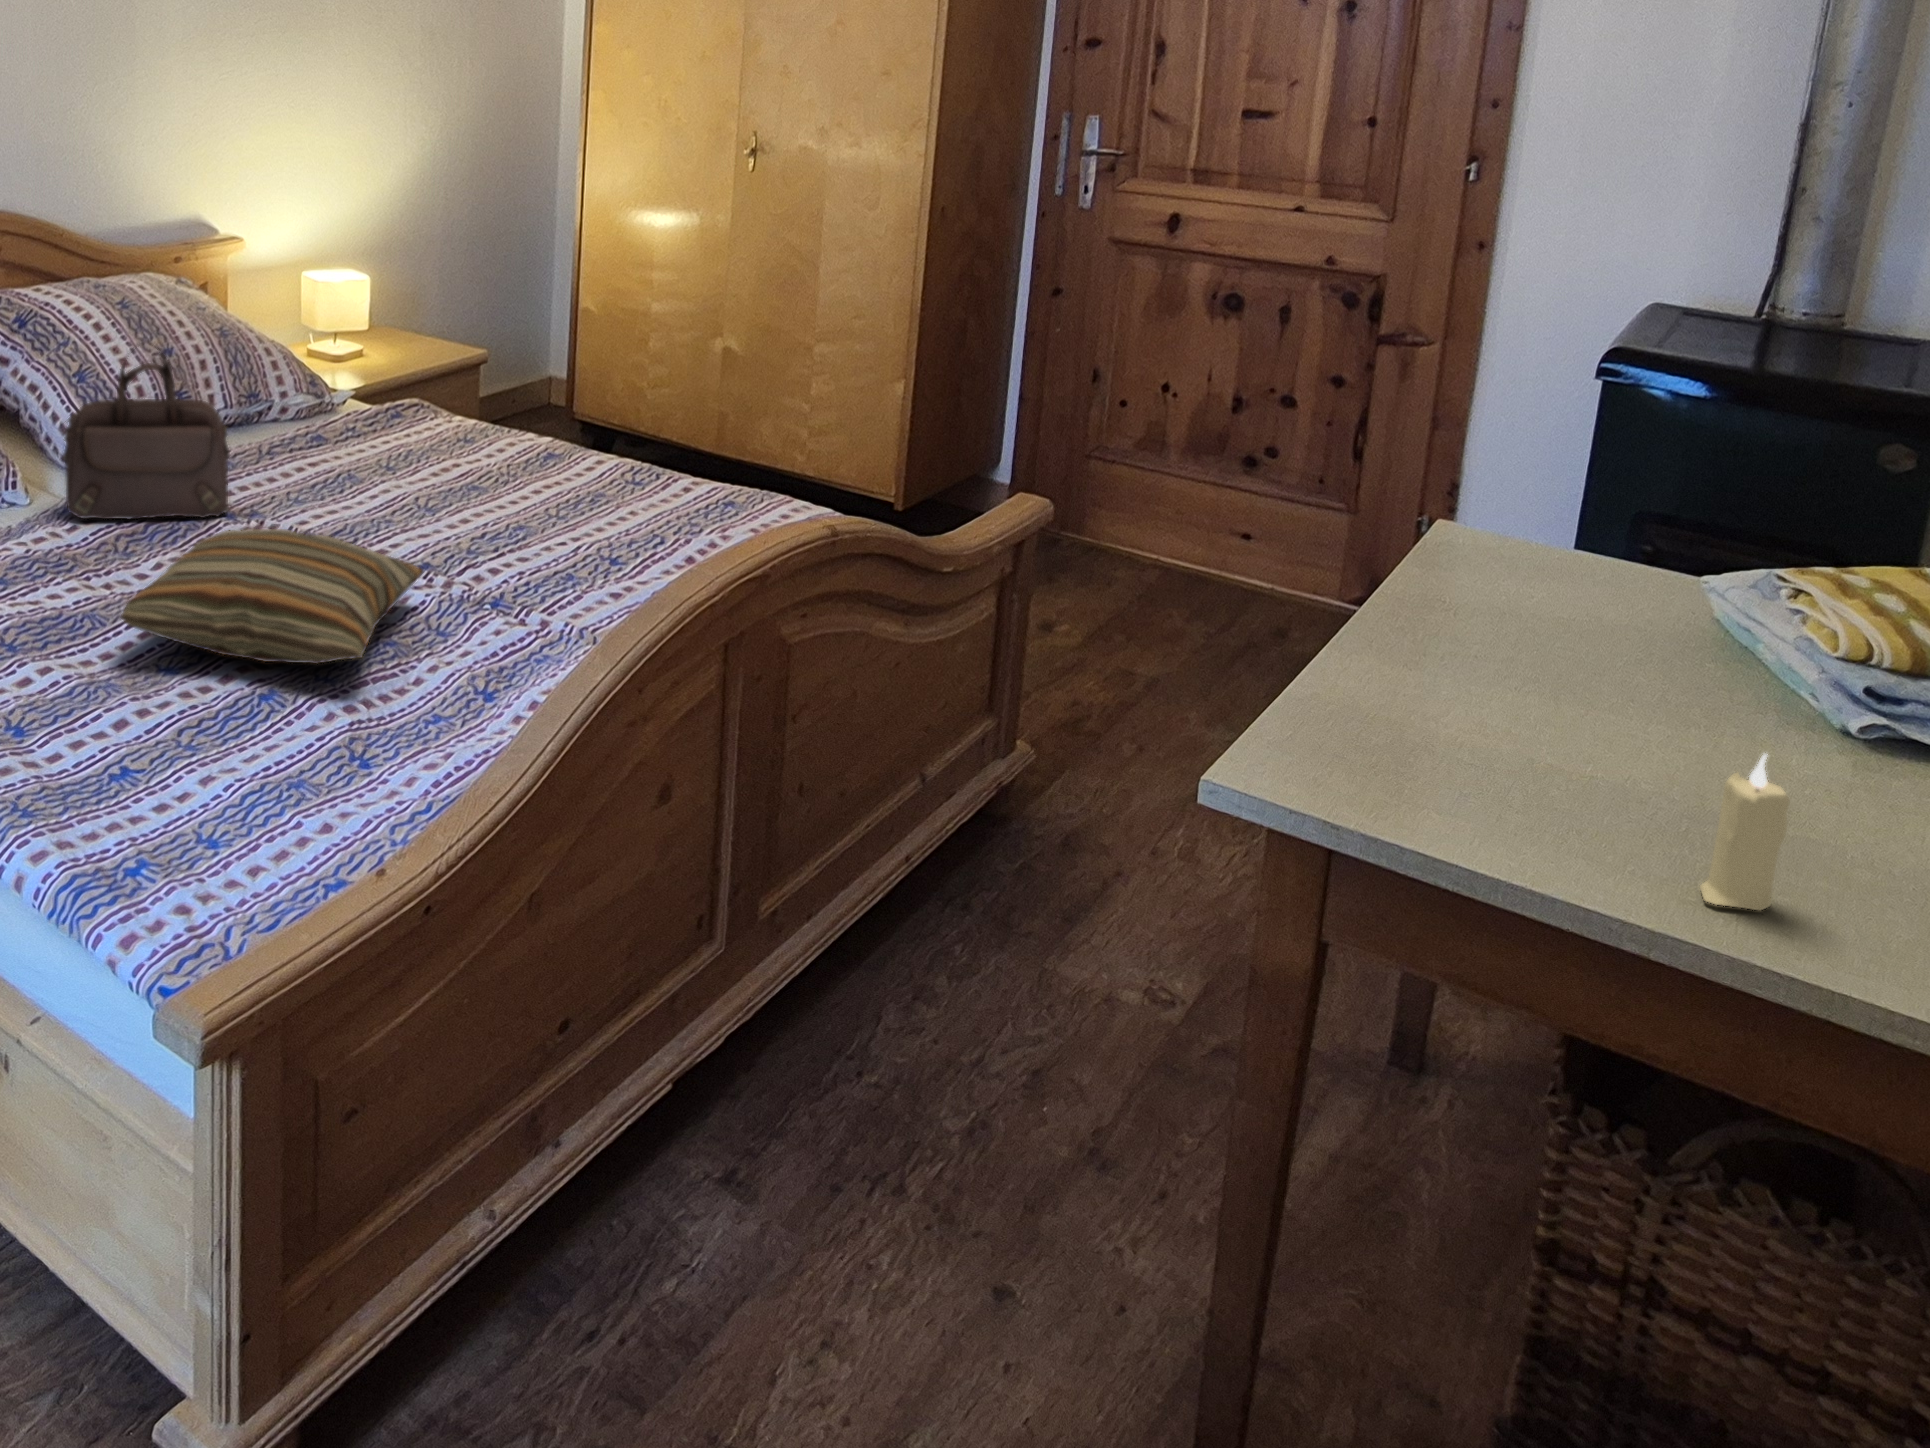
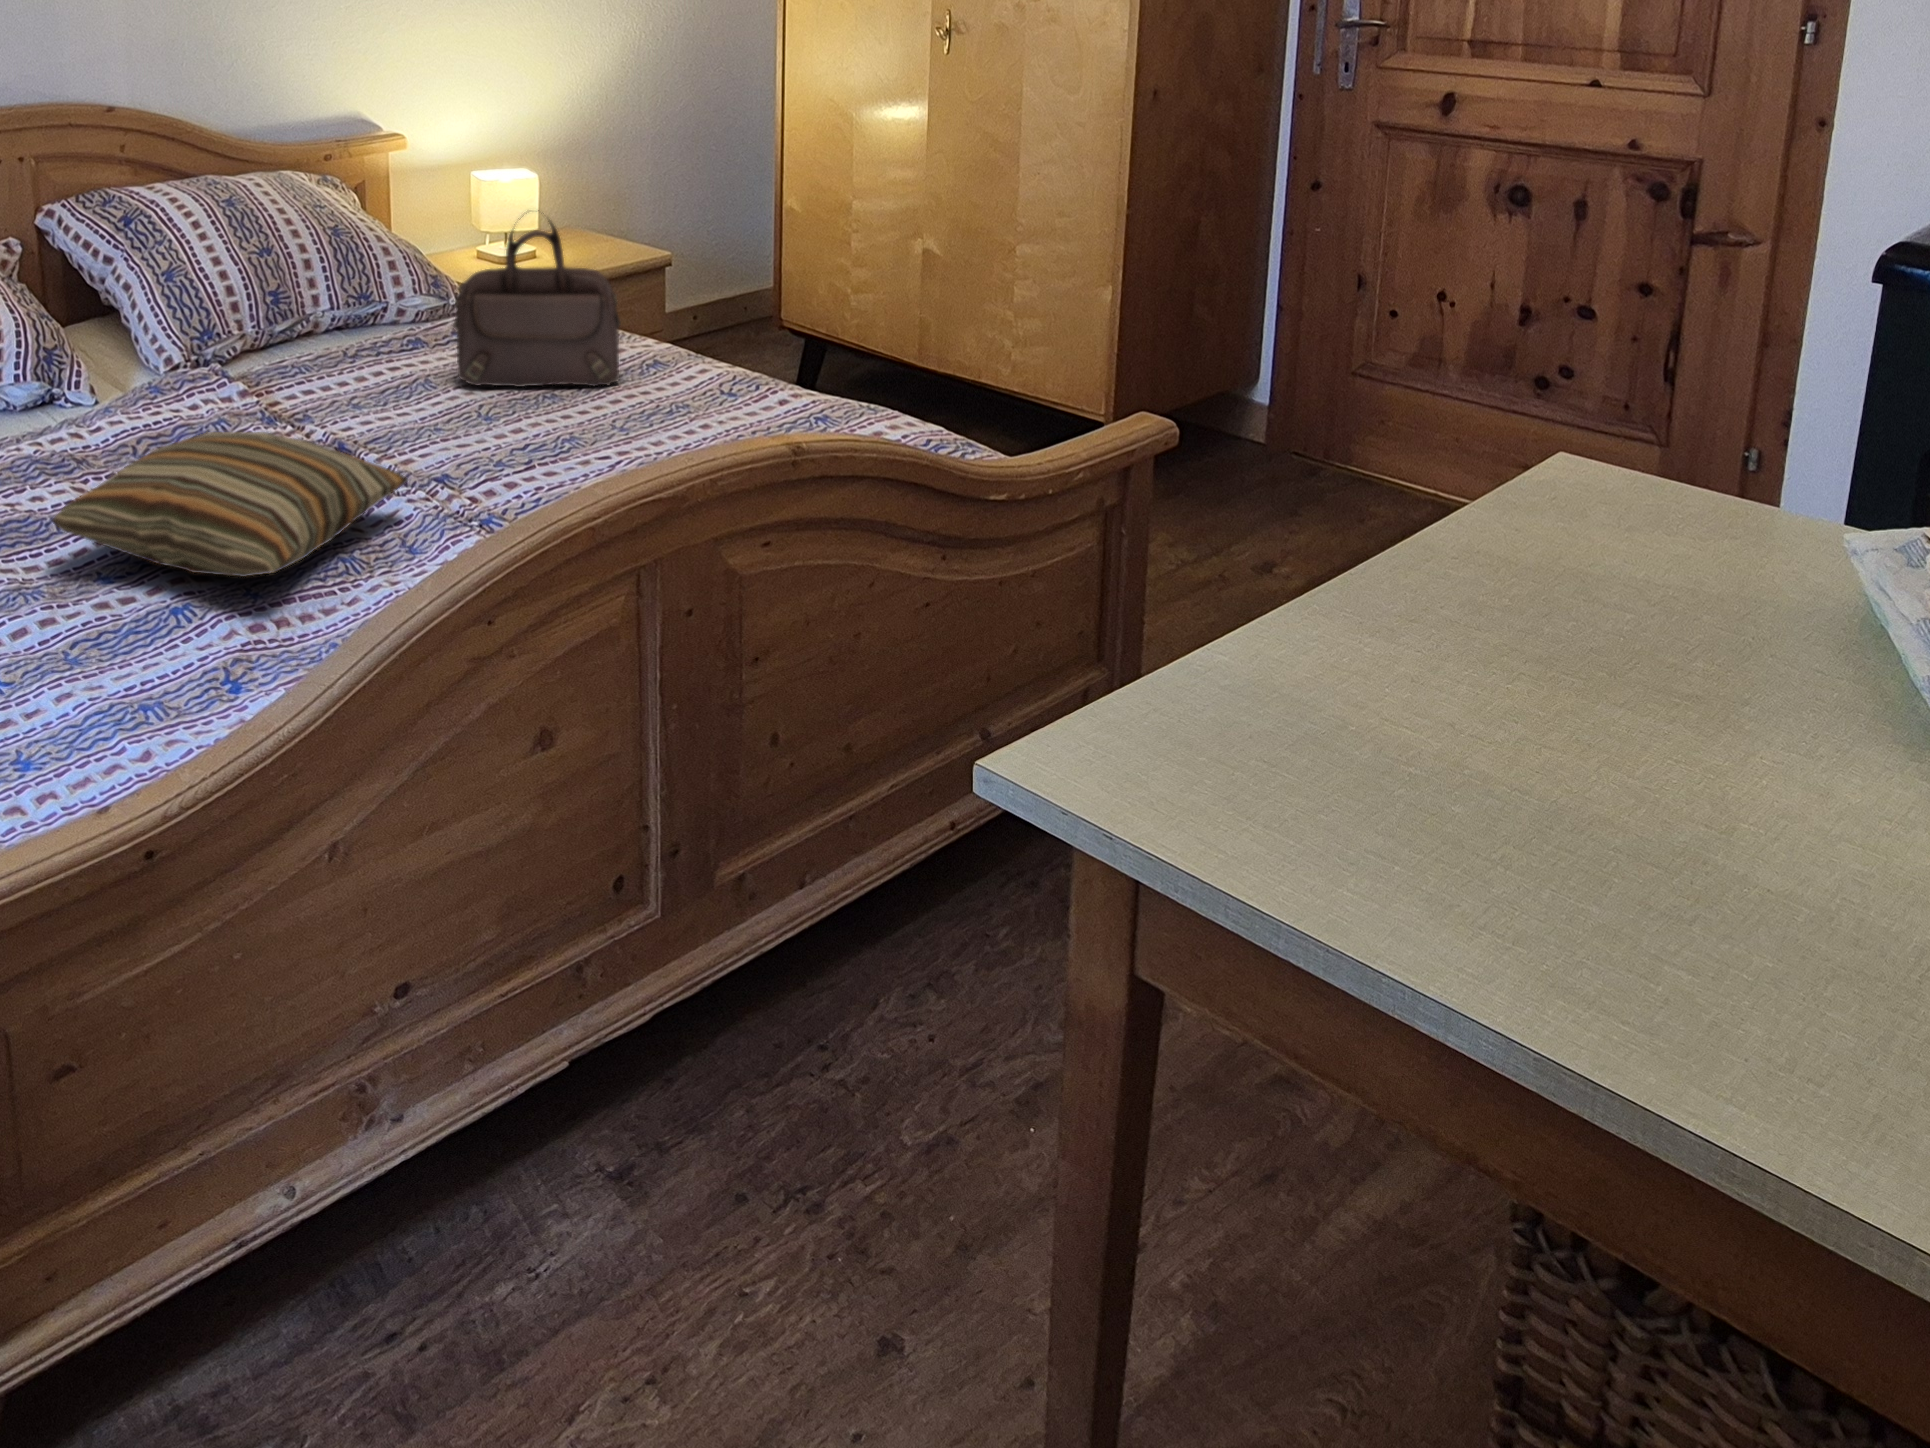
handbag: present [62,354,230,519] -> present [453,210,621,387]
candle: present [1700,754,1790,910] -> none [1581,789,1703,1011]

